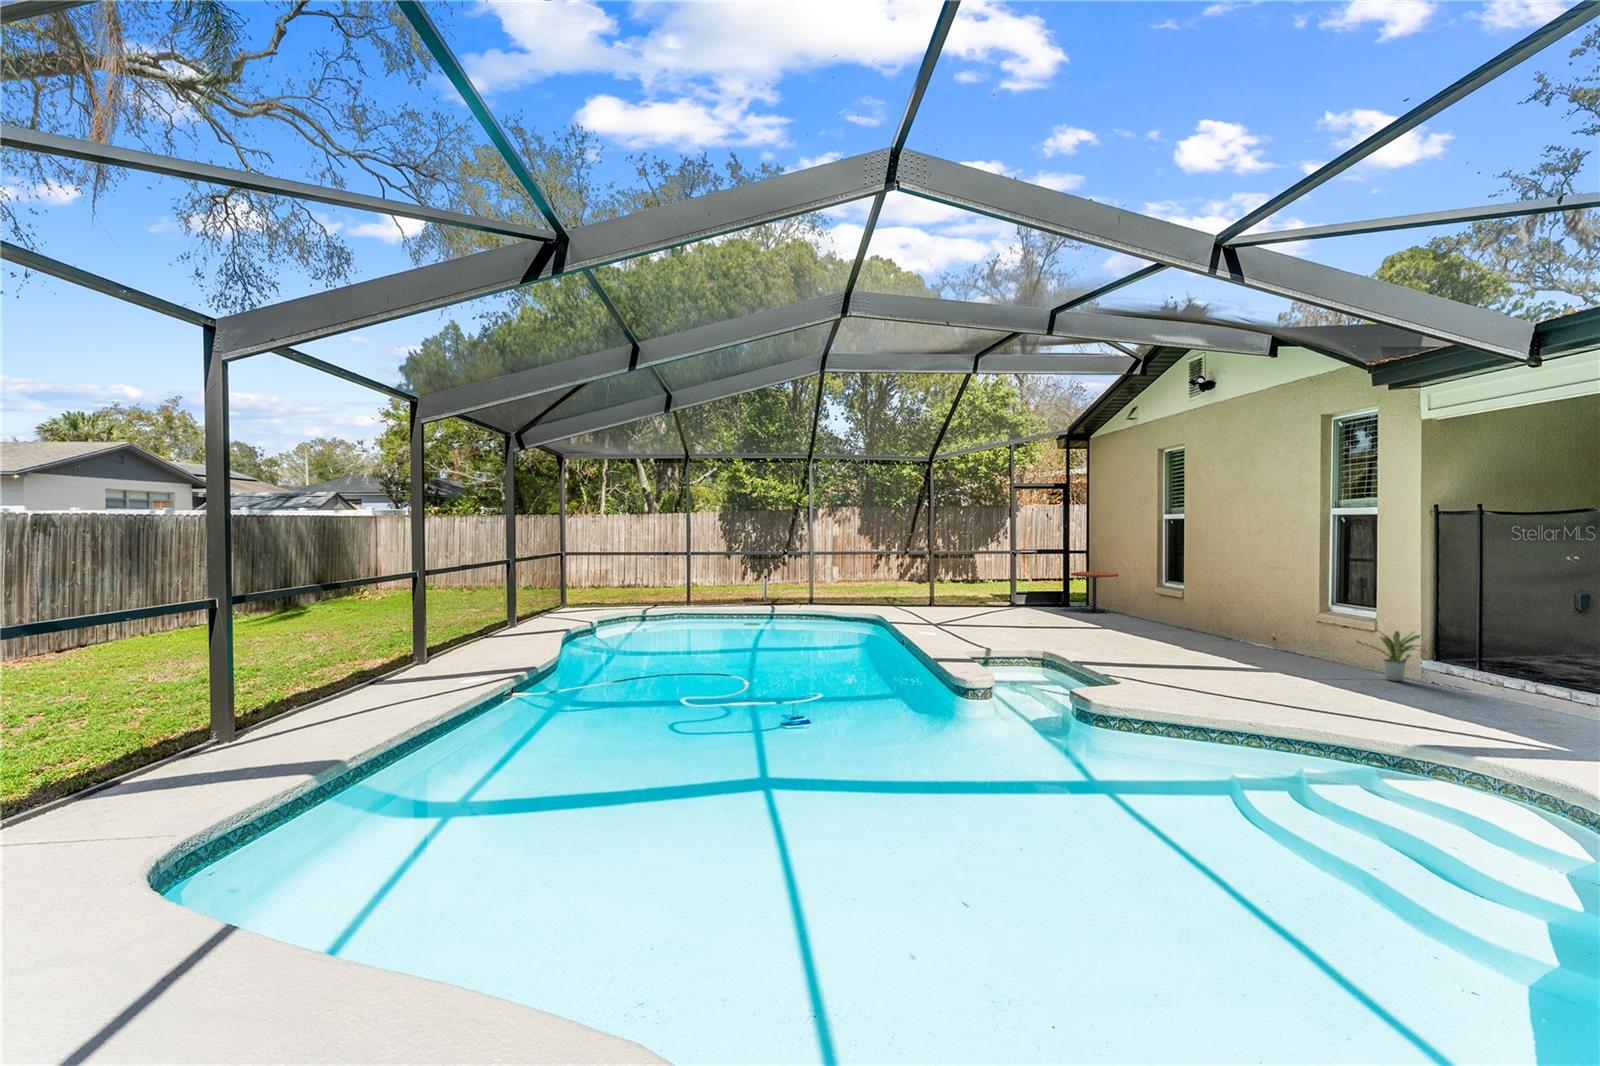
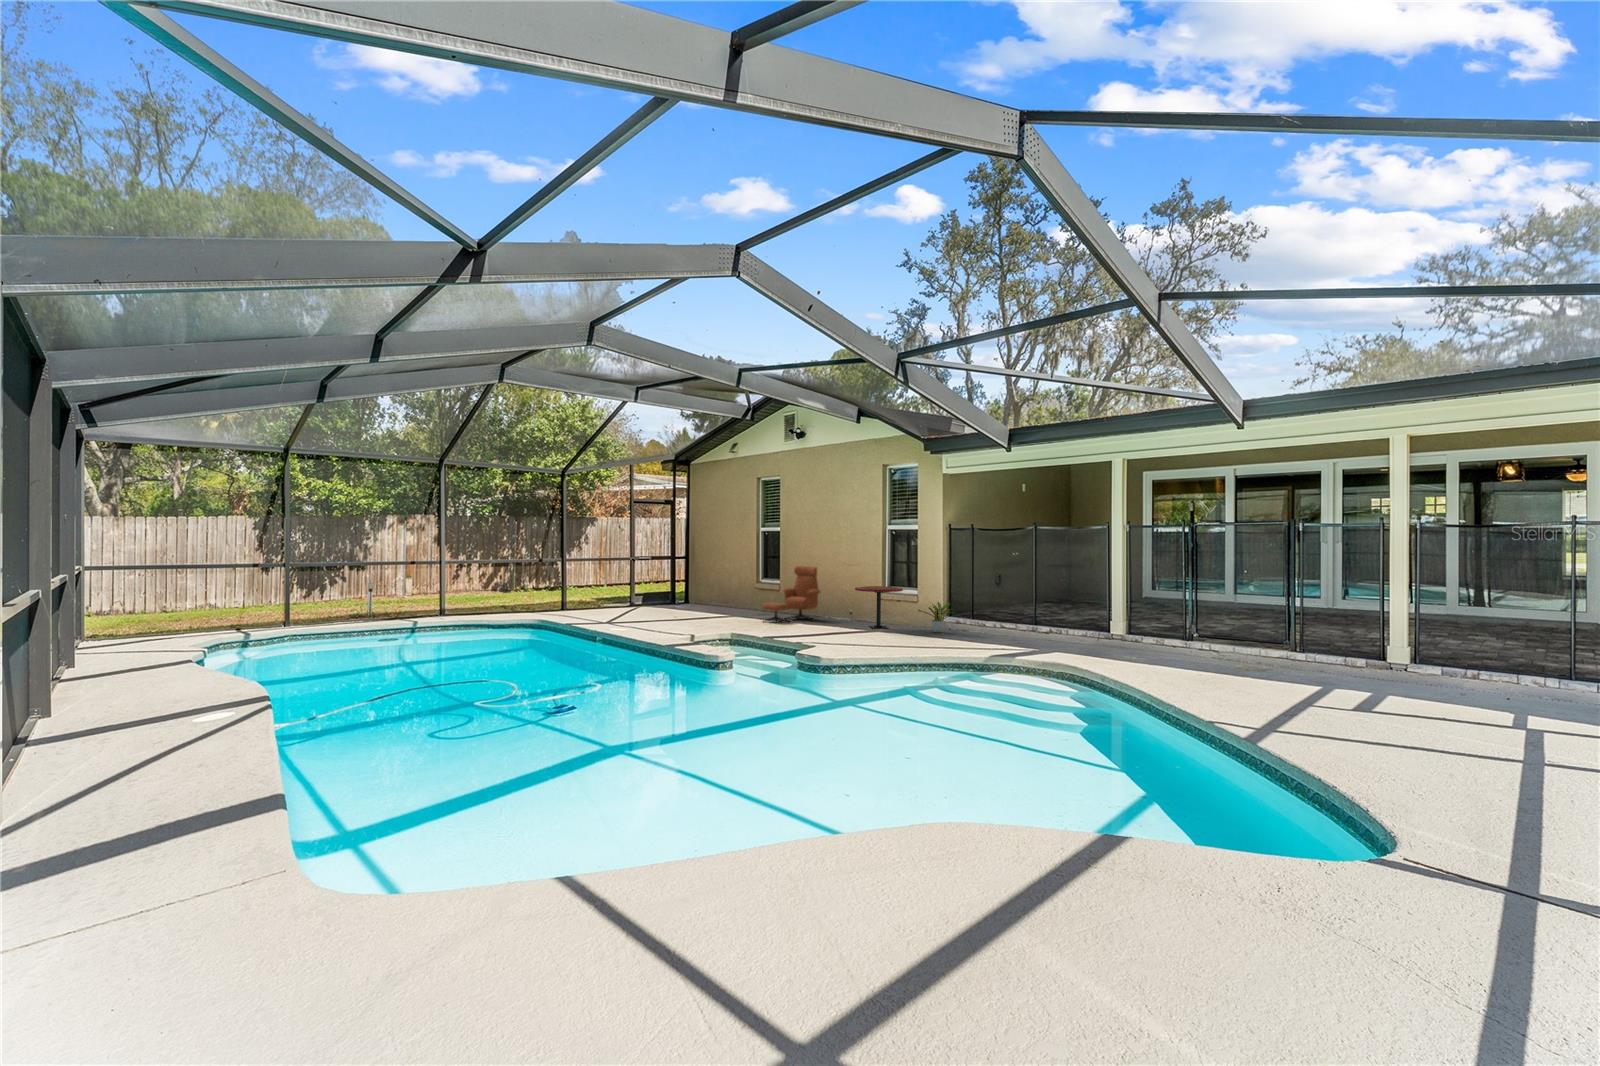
lounge chair: none [1137,565,1230,641] -> present [763,566,820,622]
side table: present [1071,572,1118,612] -> present [855,586,903,629]

